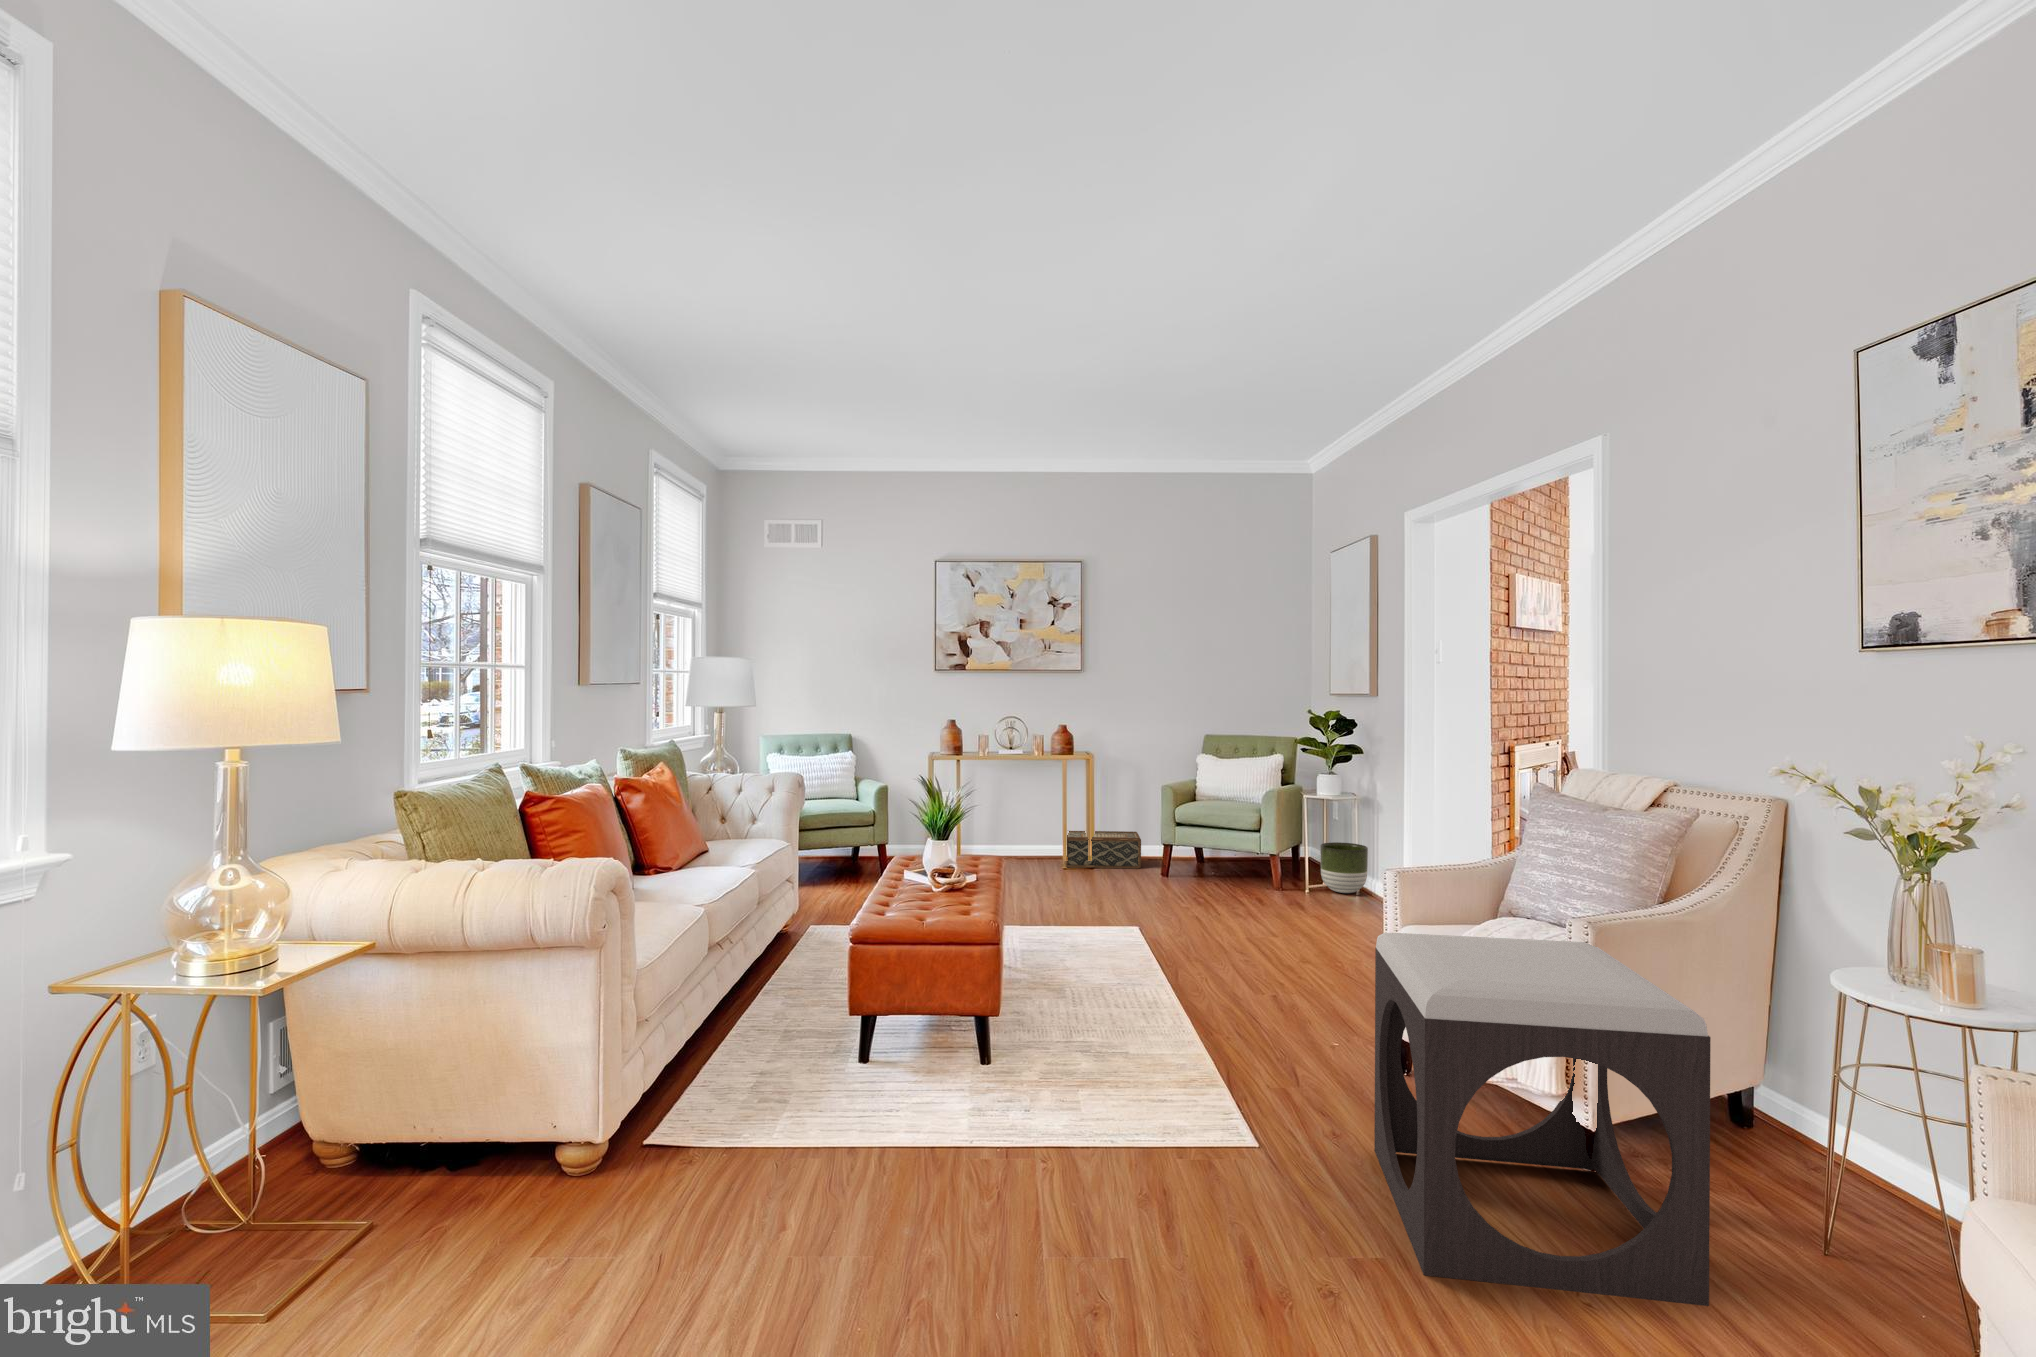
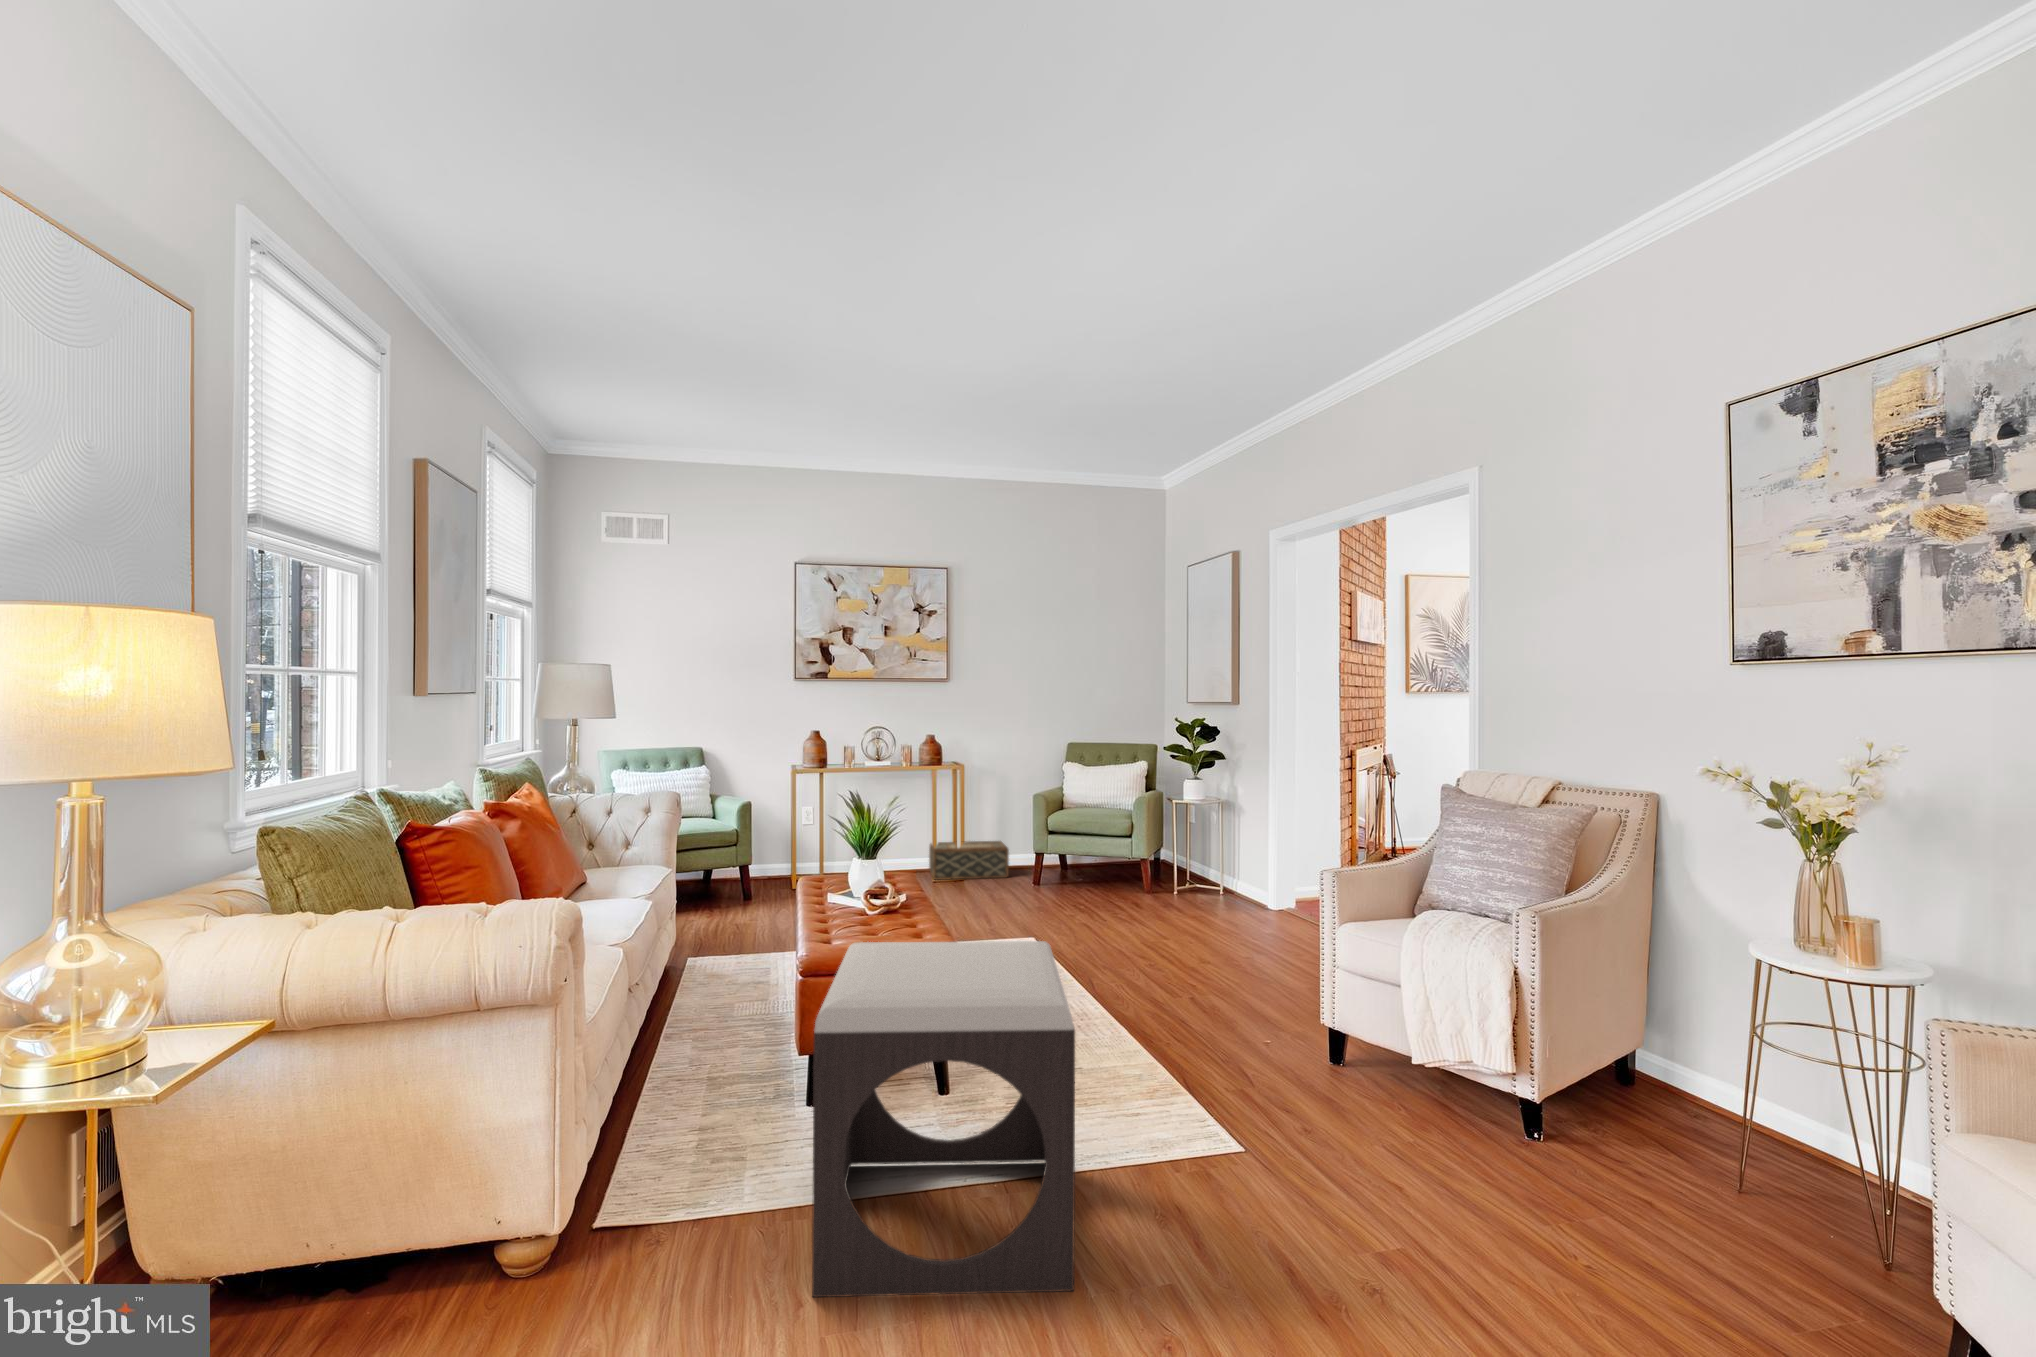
planter: present [1320,842,1368,893] -> none [1186,844,1229,893]
footstool: present [1374,933,1711,1306] -> present [812,941,1075,1297]

